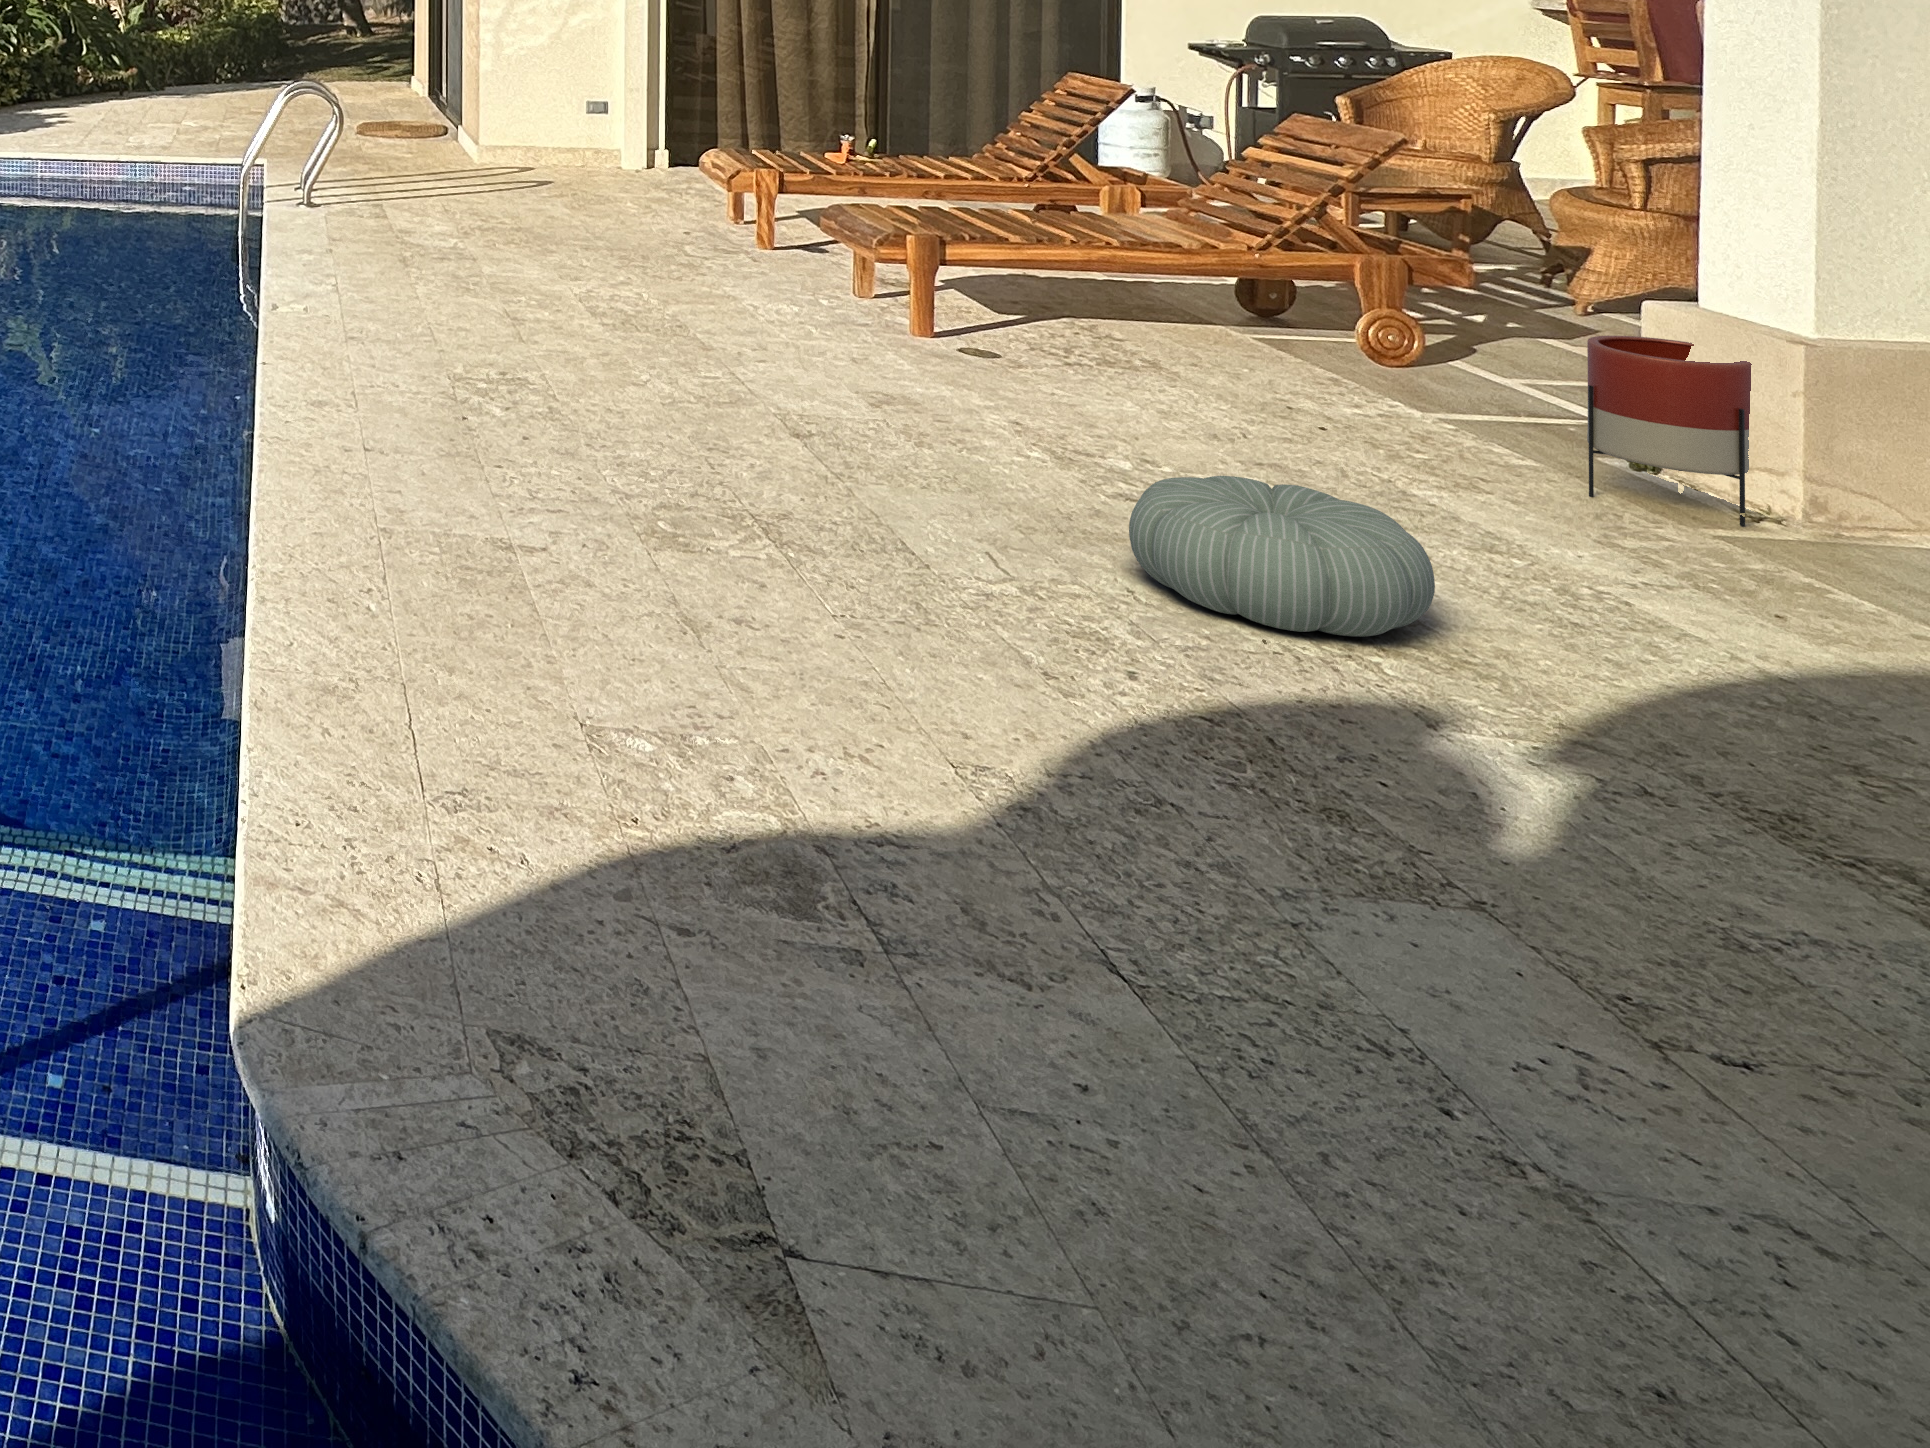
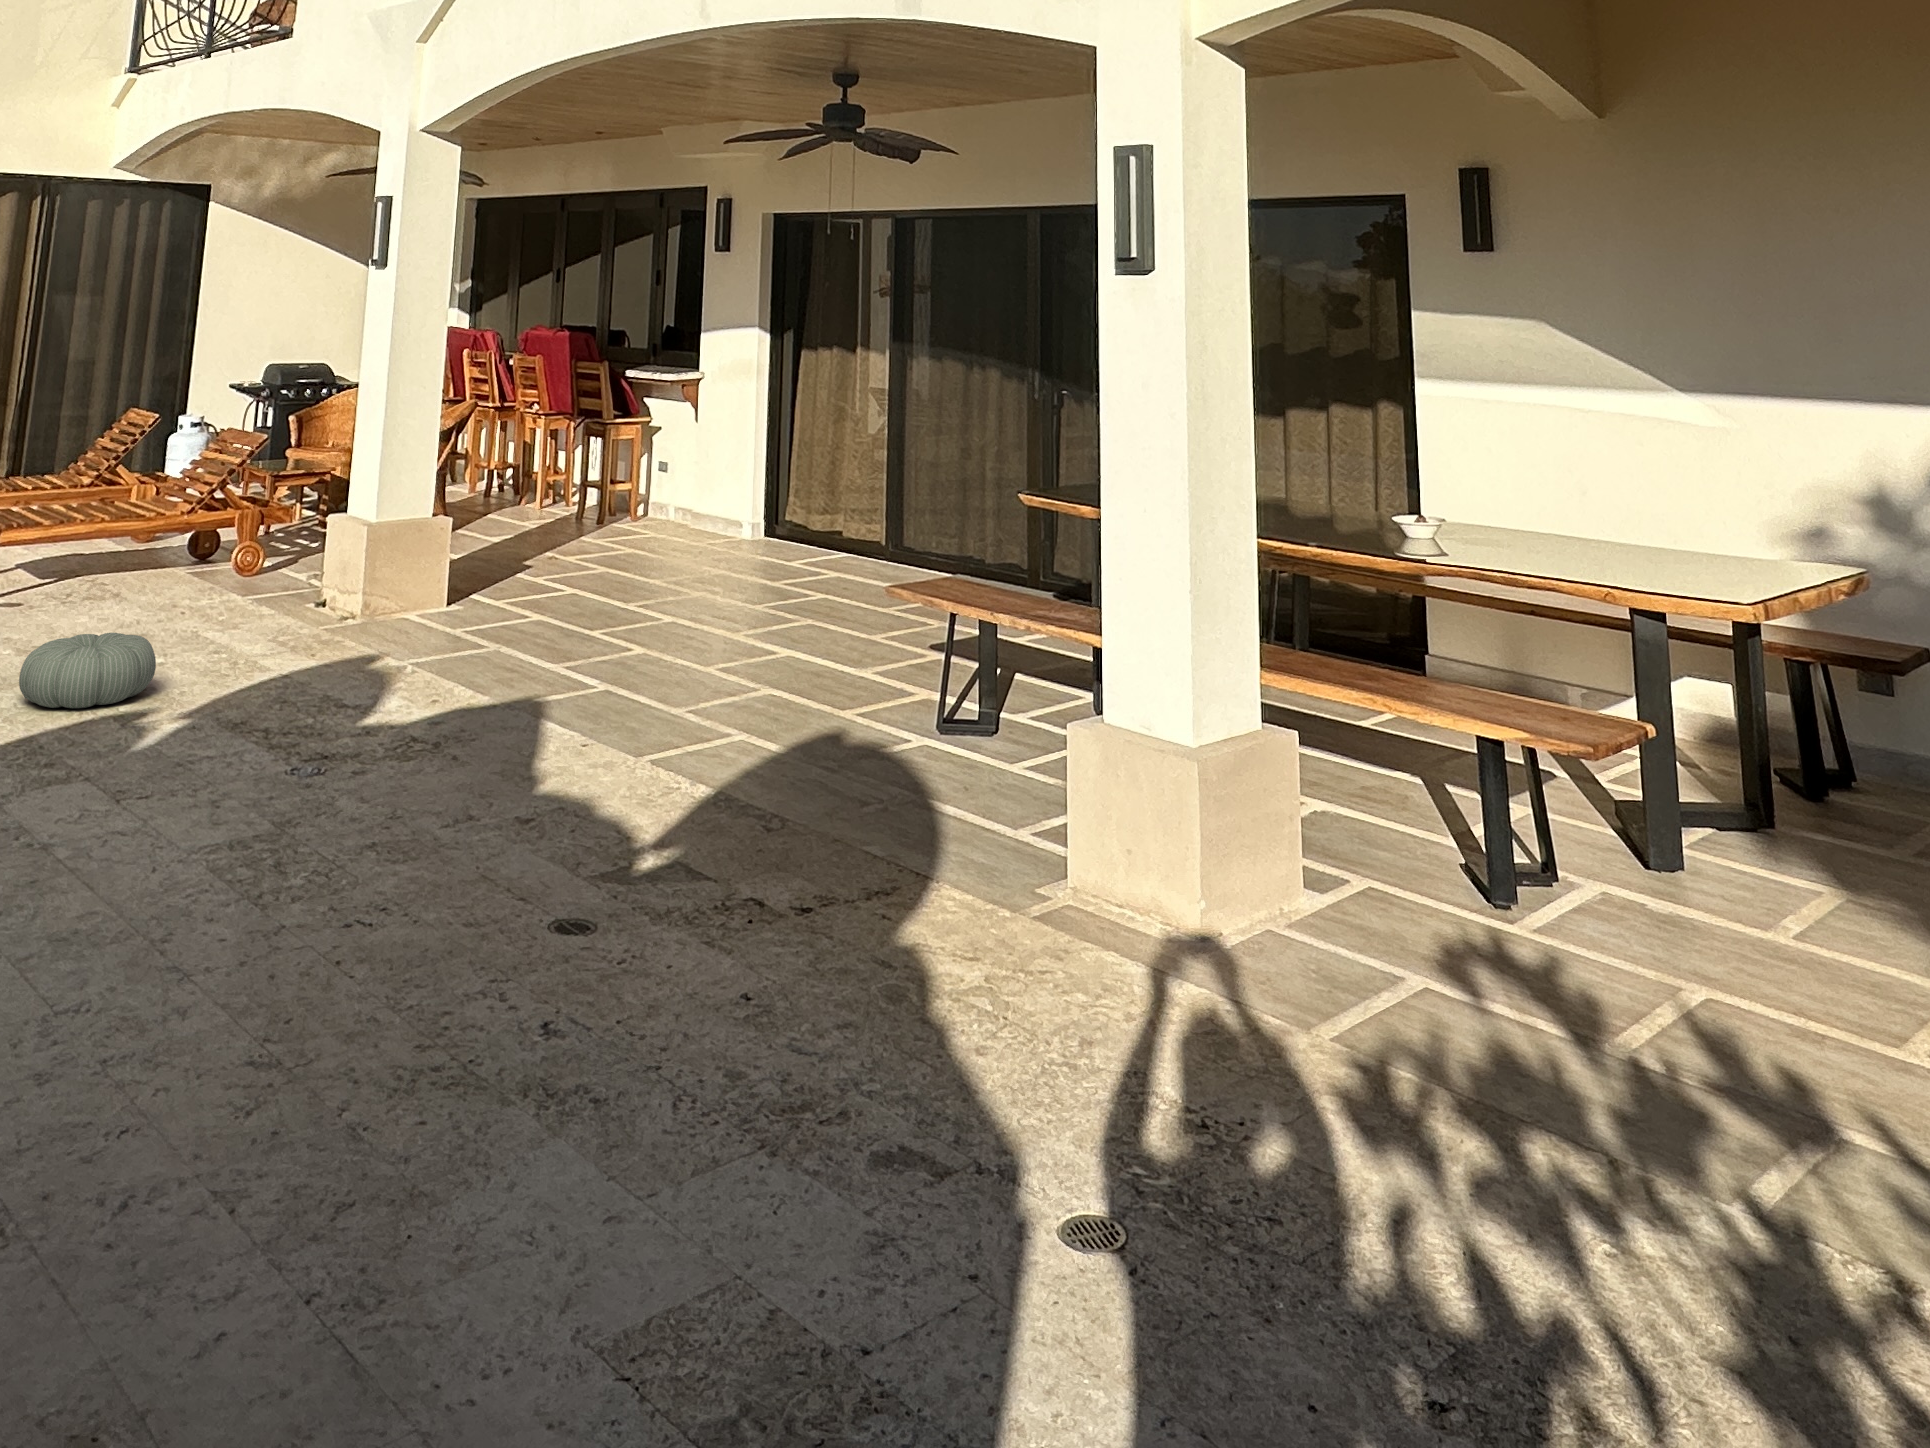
planter: present [1587,336,1752,527] -> none [279,533,347,623]

